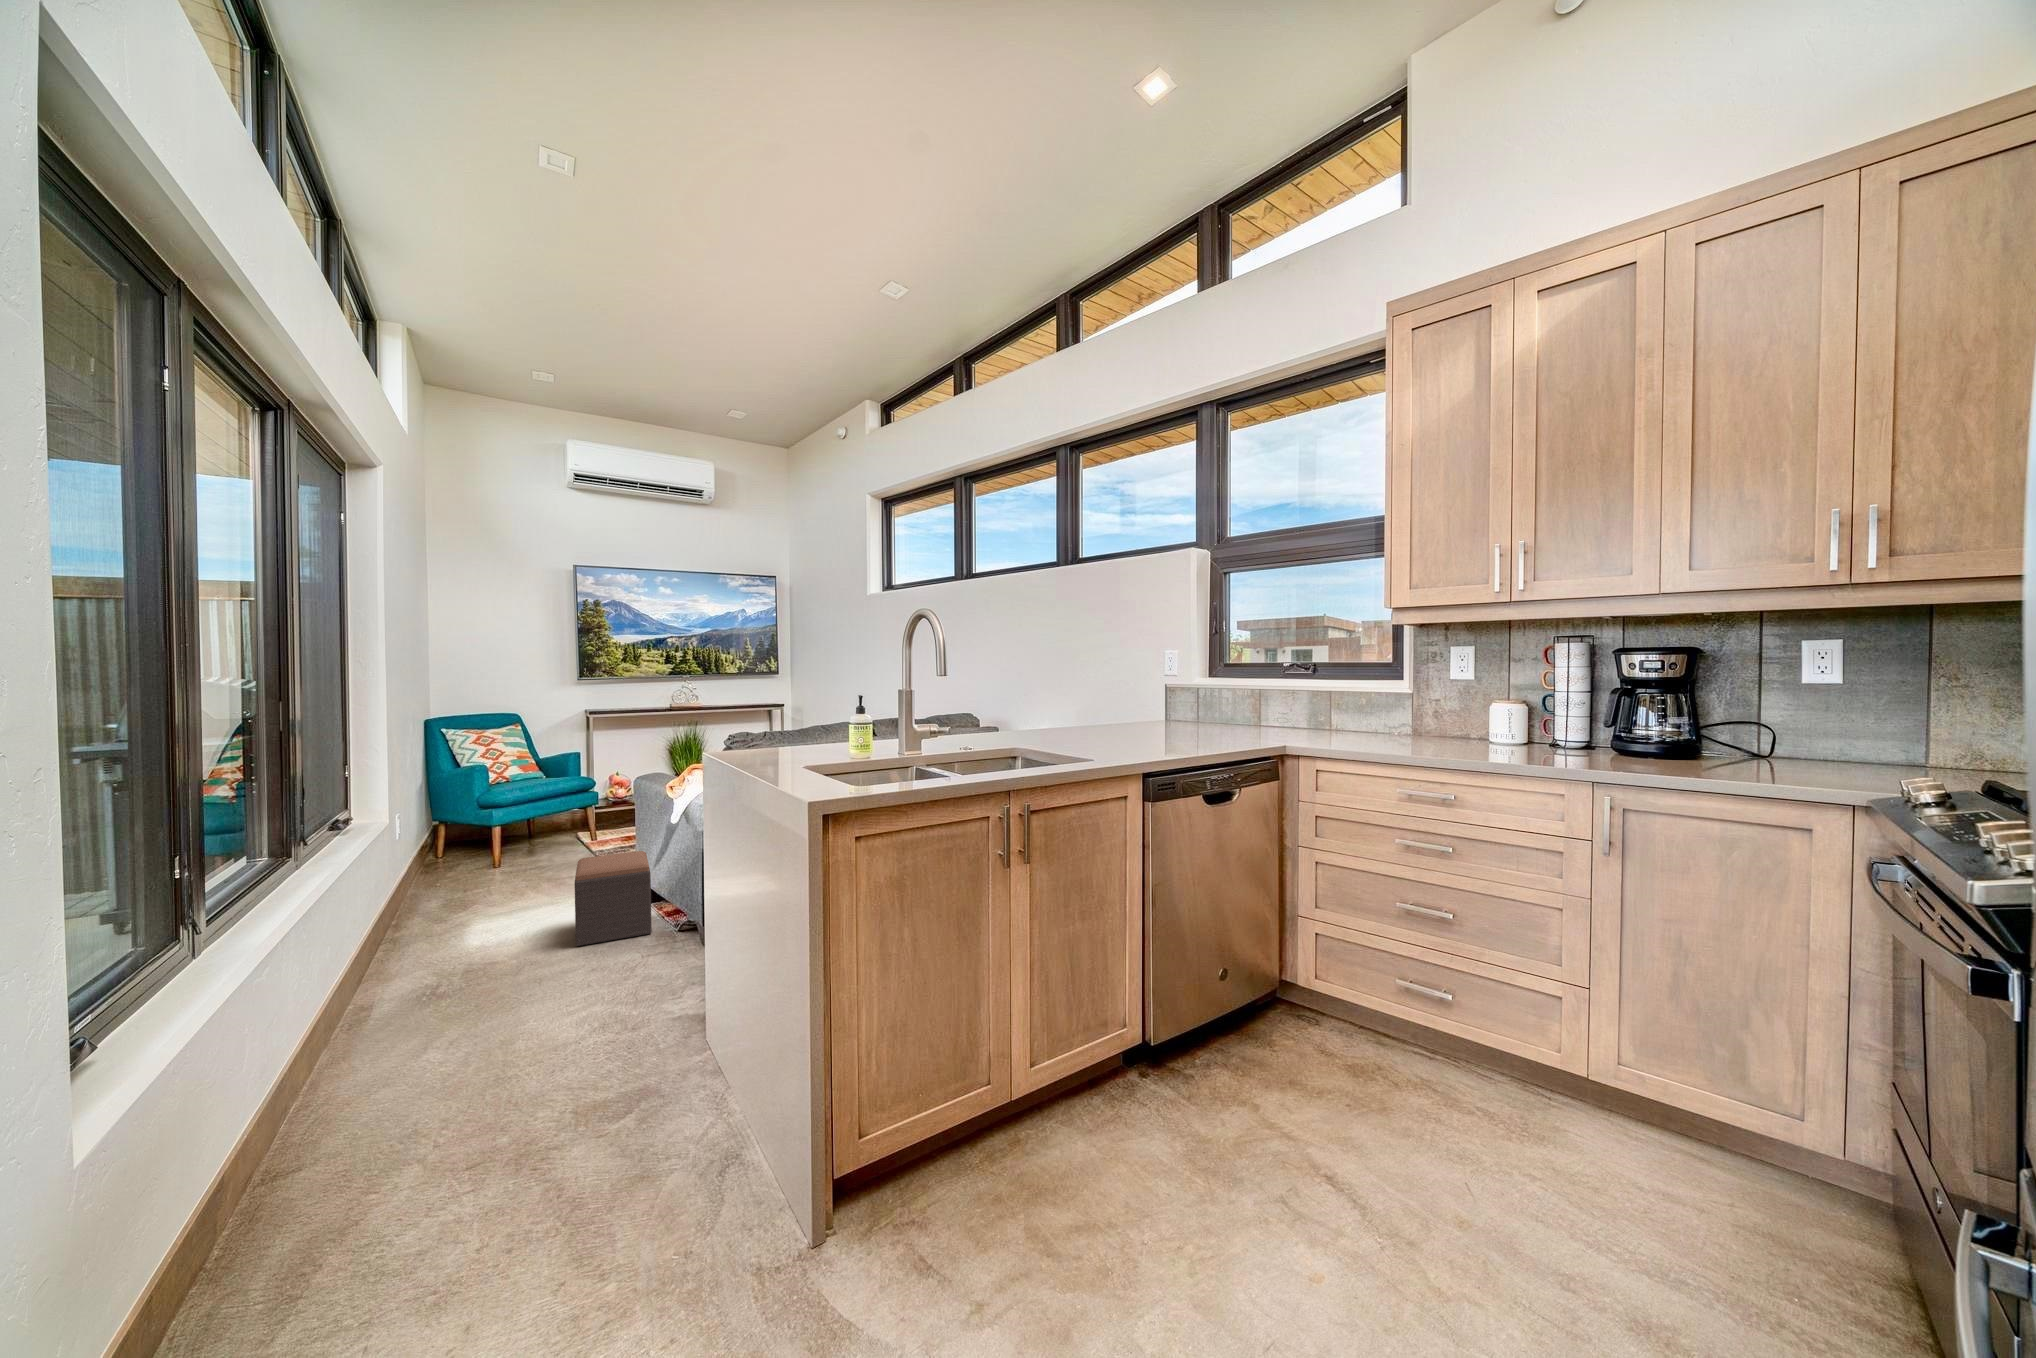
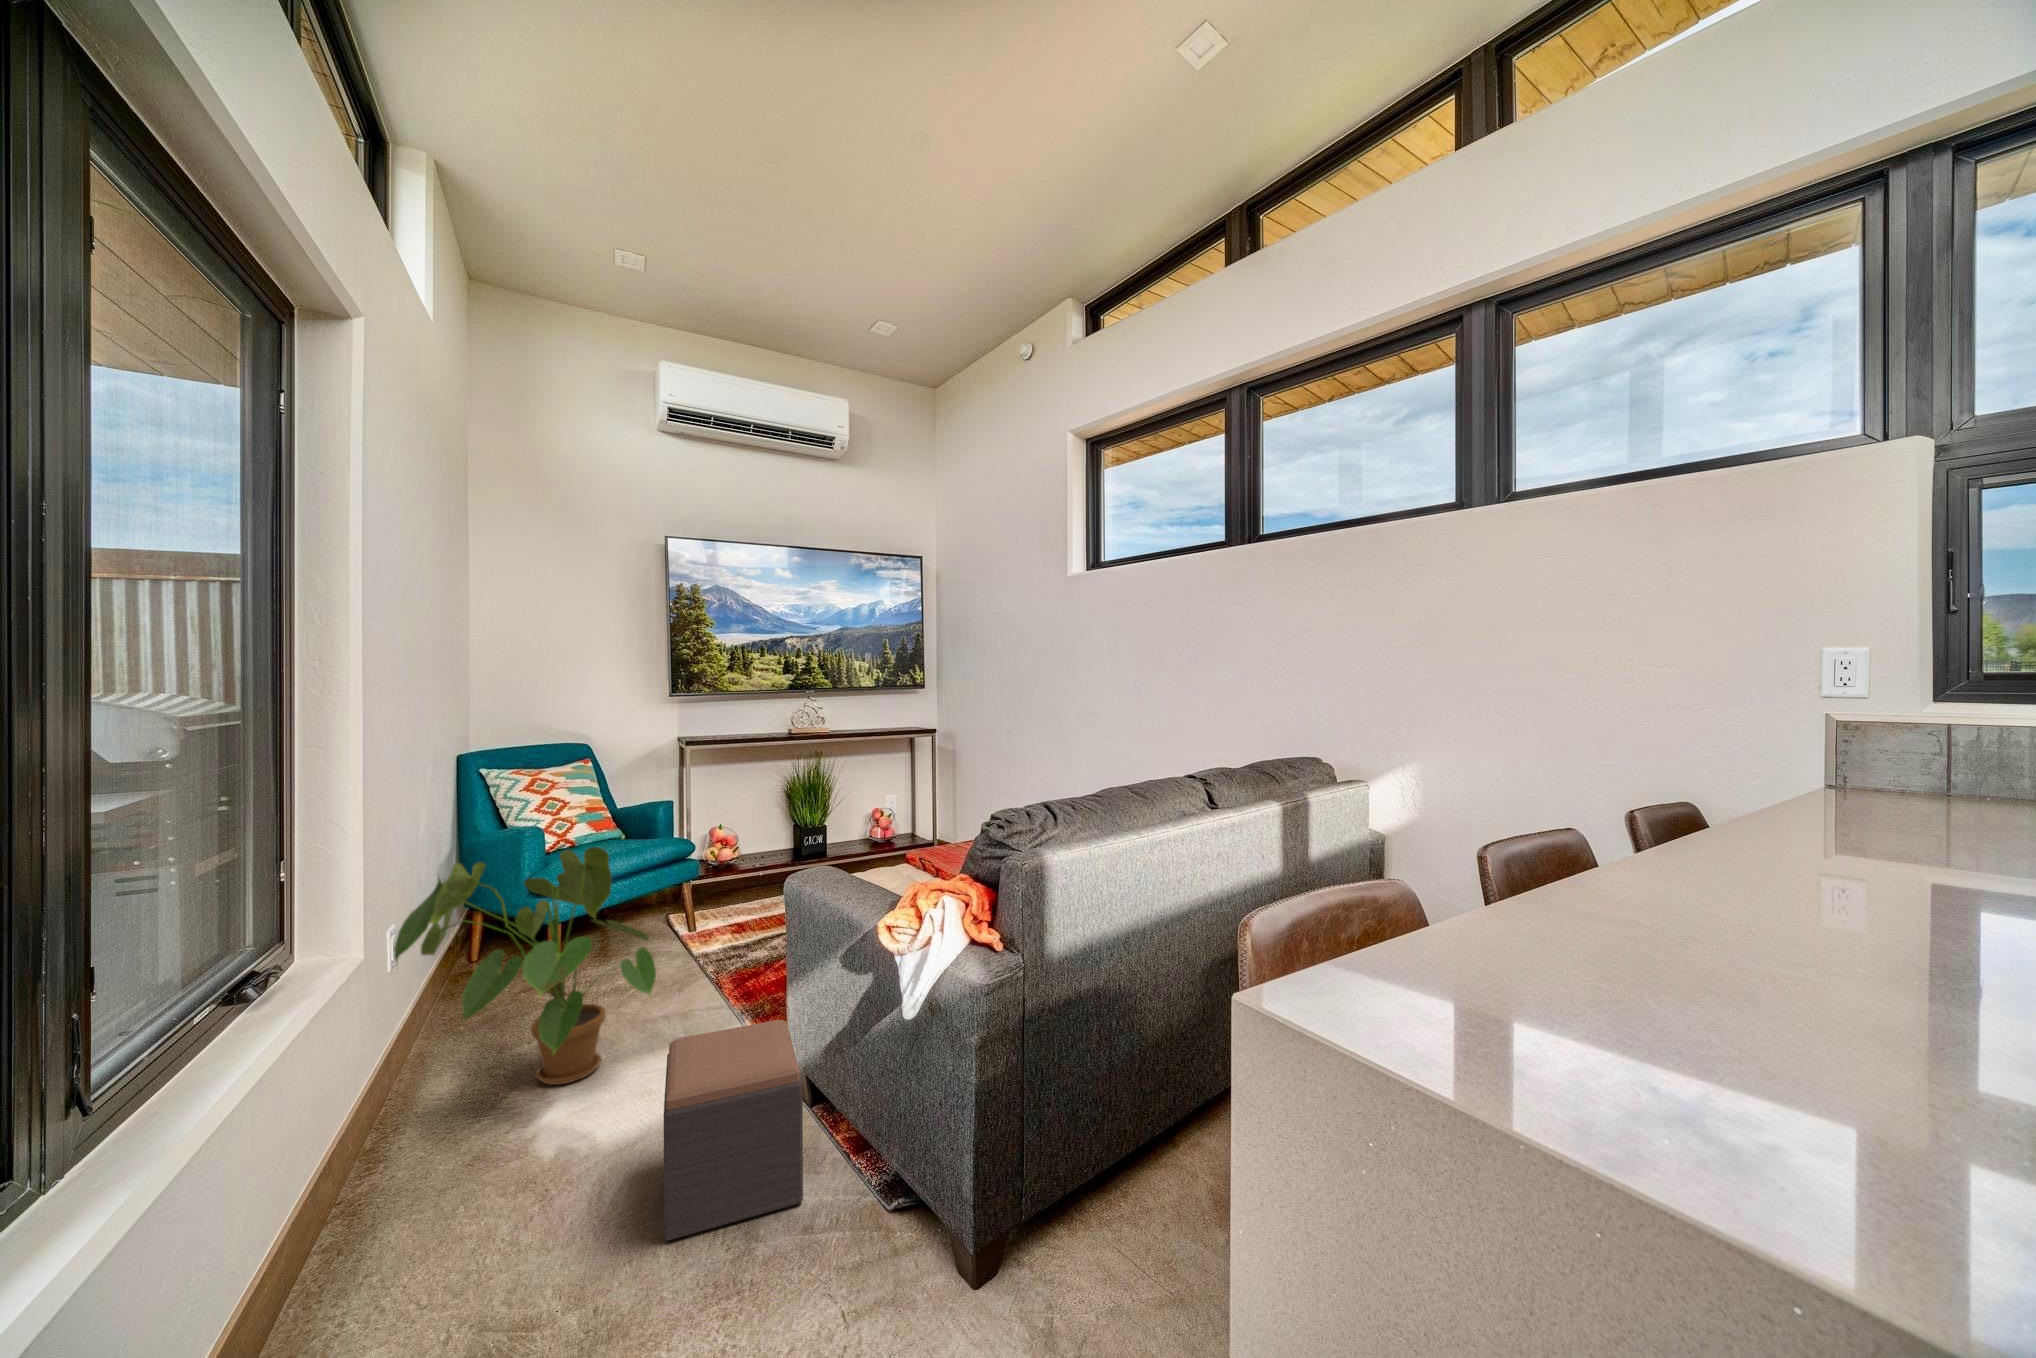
house plant: none [410,767,570,905] -> present [394,847,656,1085]

